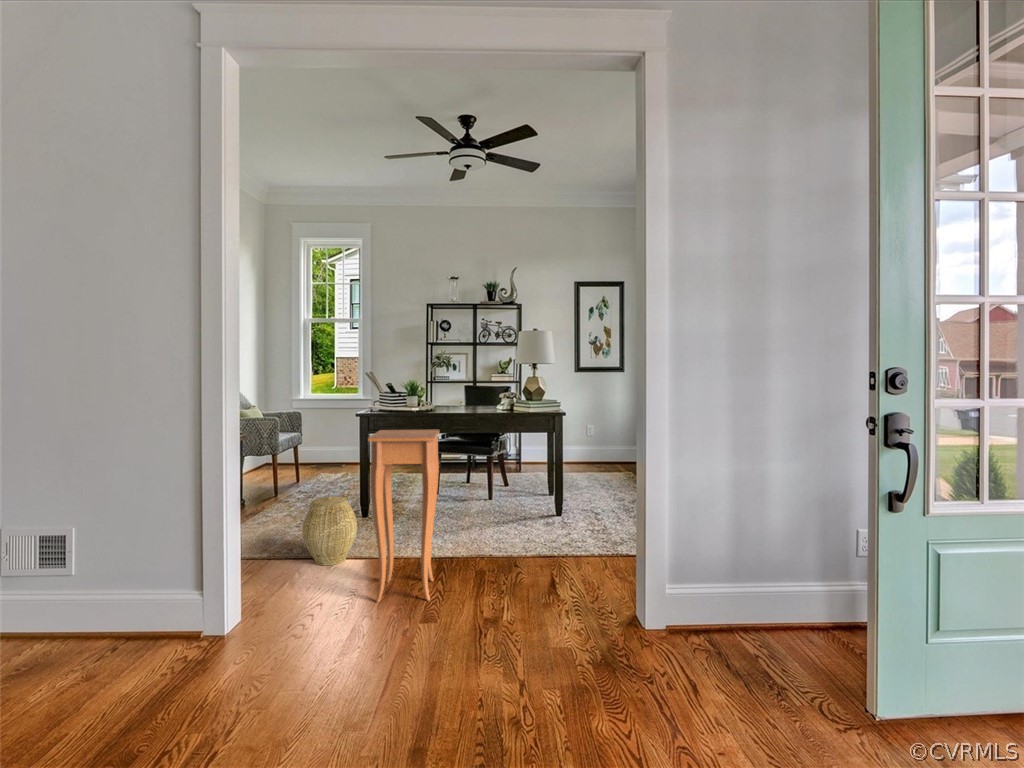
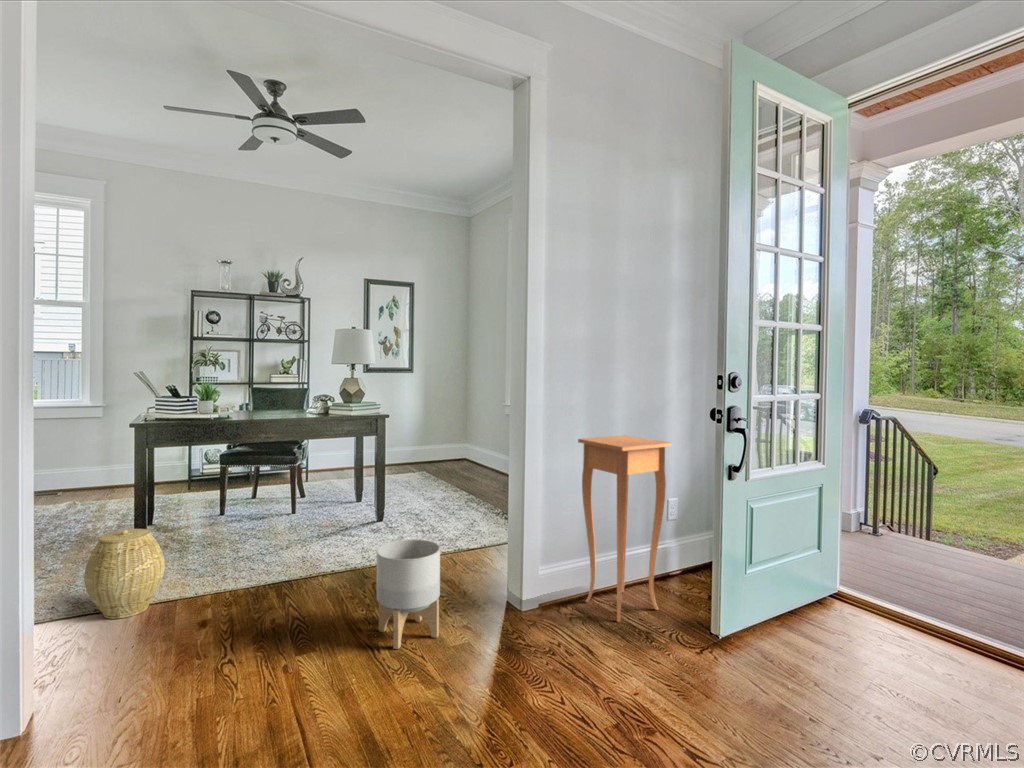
side table: present [368,430,439,602] -> present [578,435,672,622]
planter: none [489,534,550,638] -> present [377,539,440,649]

